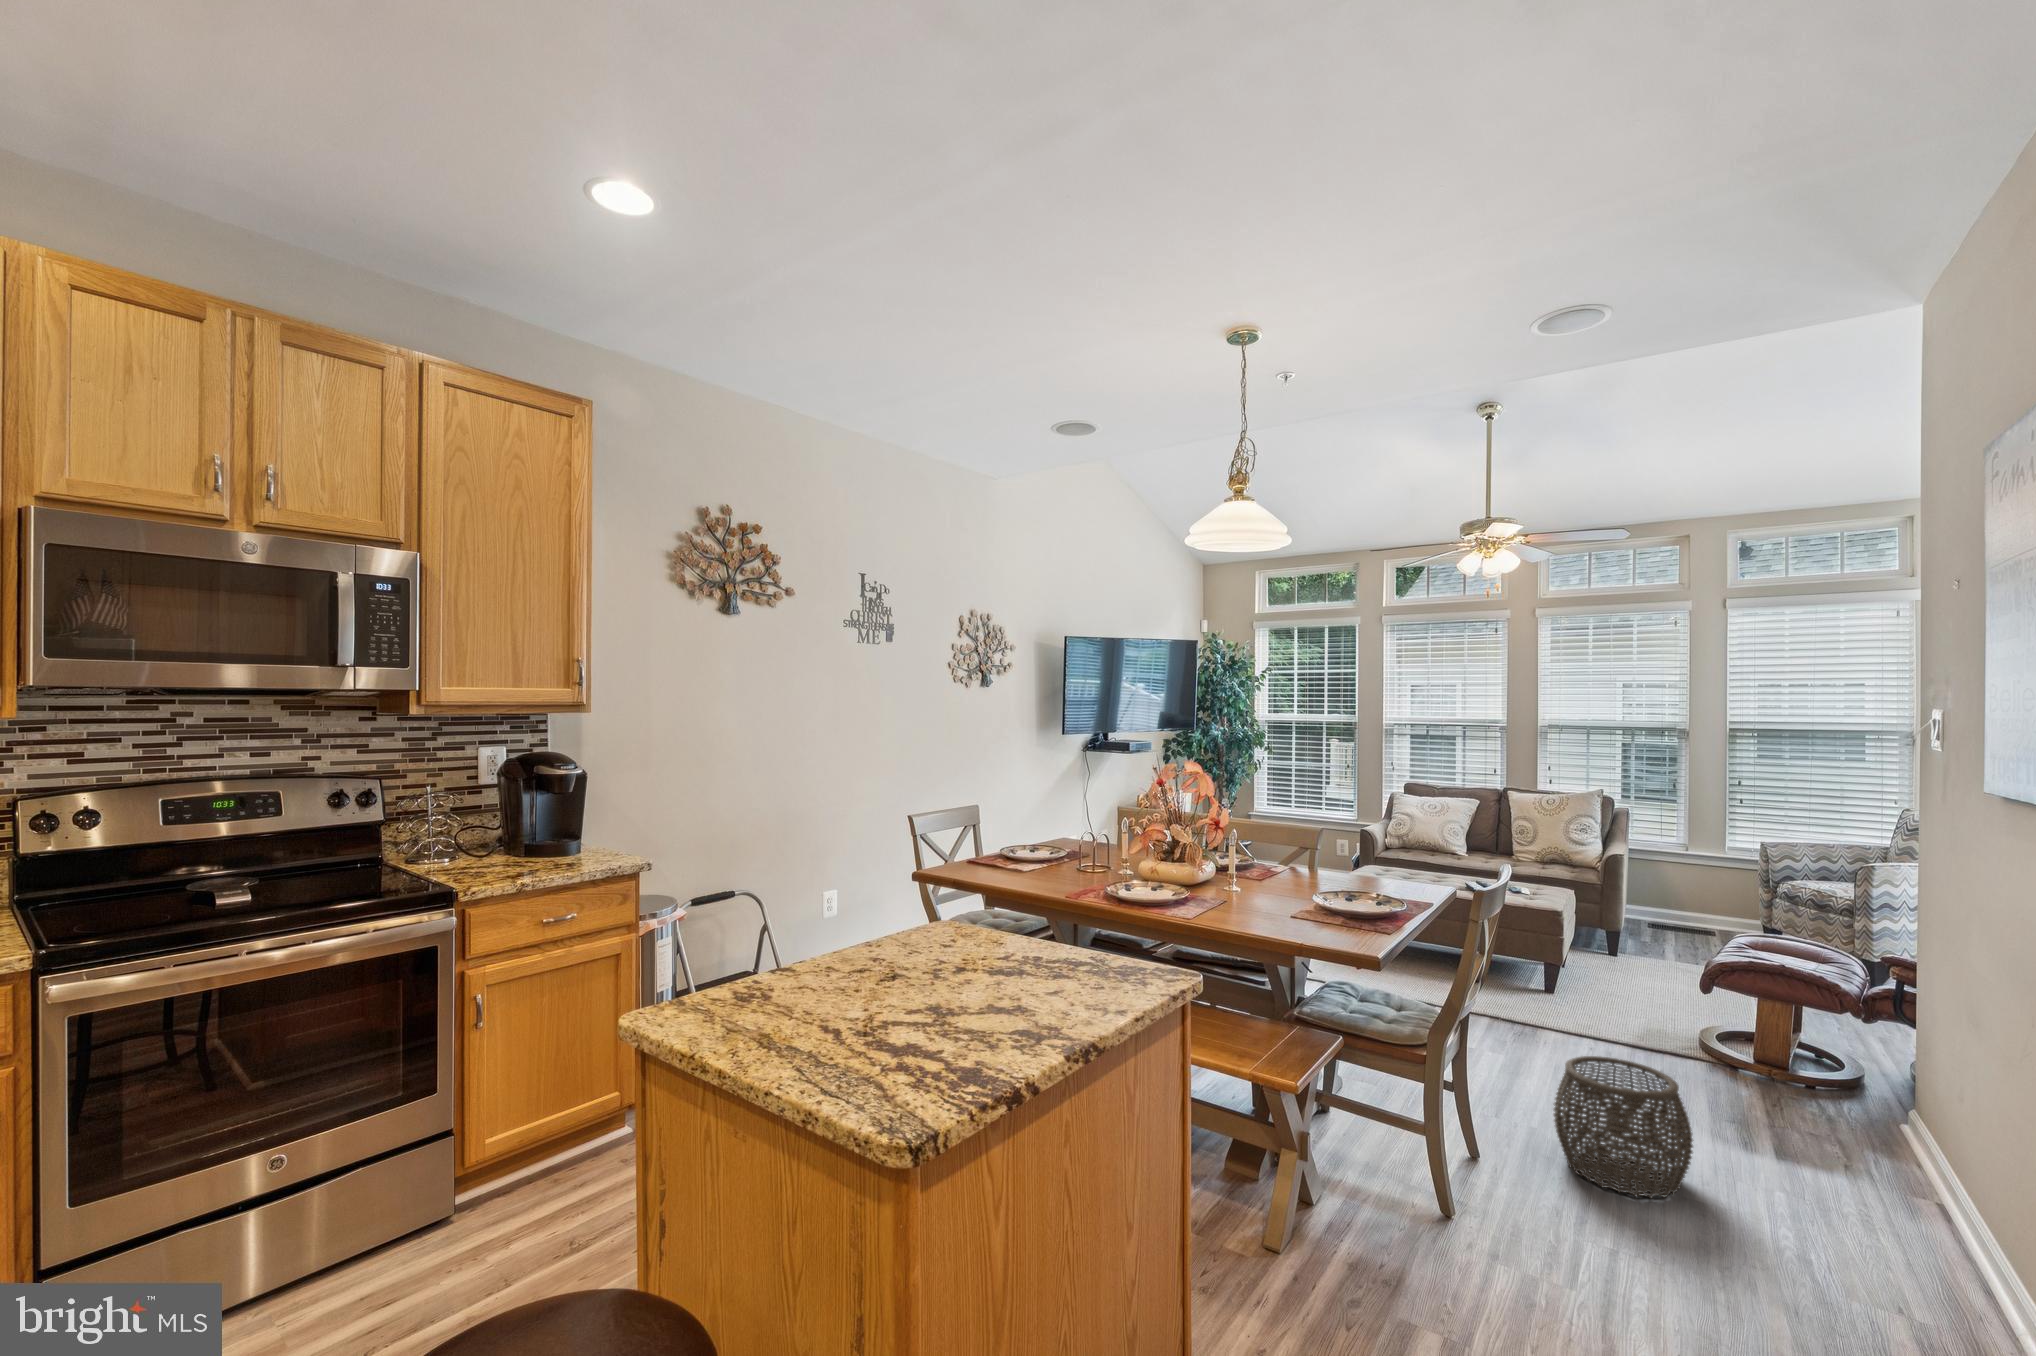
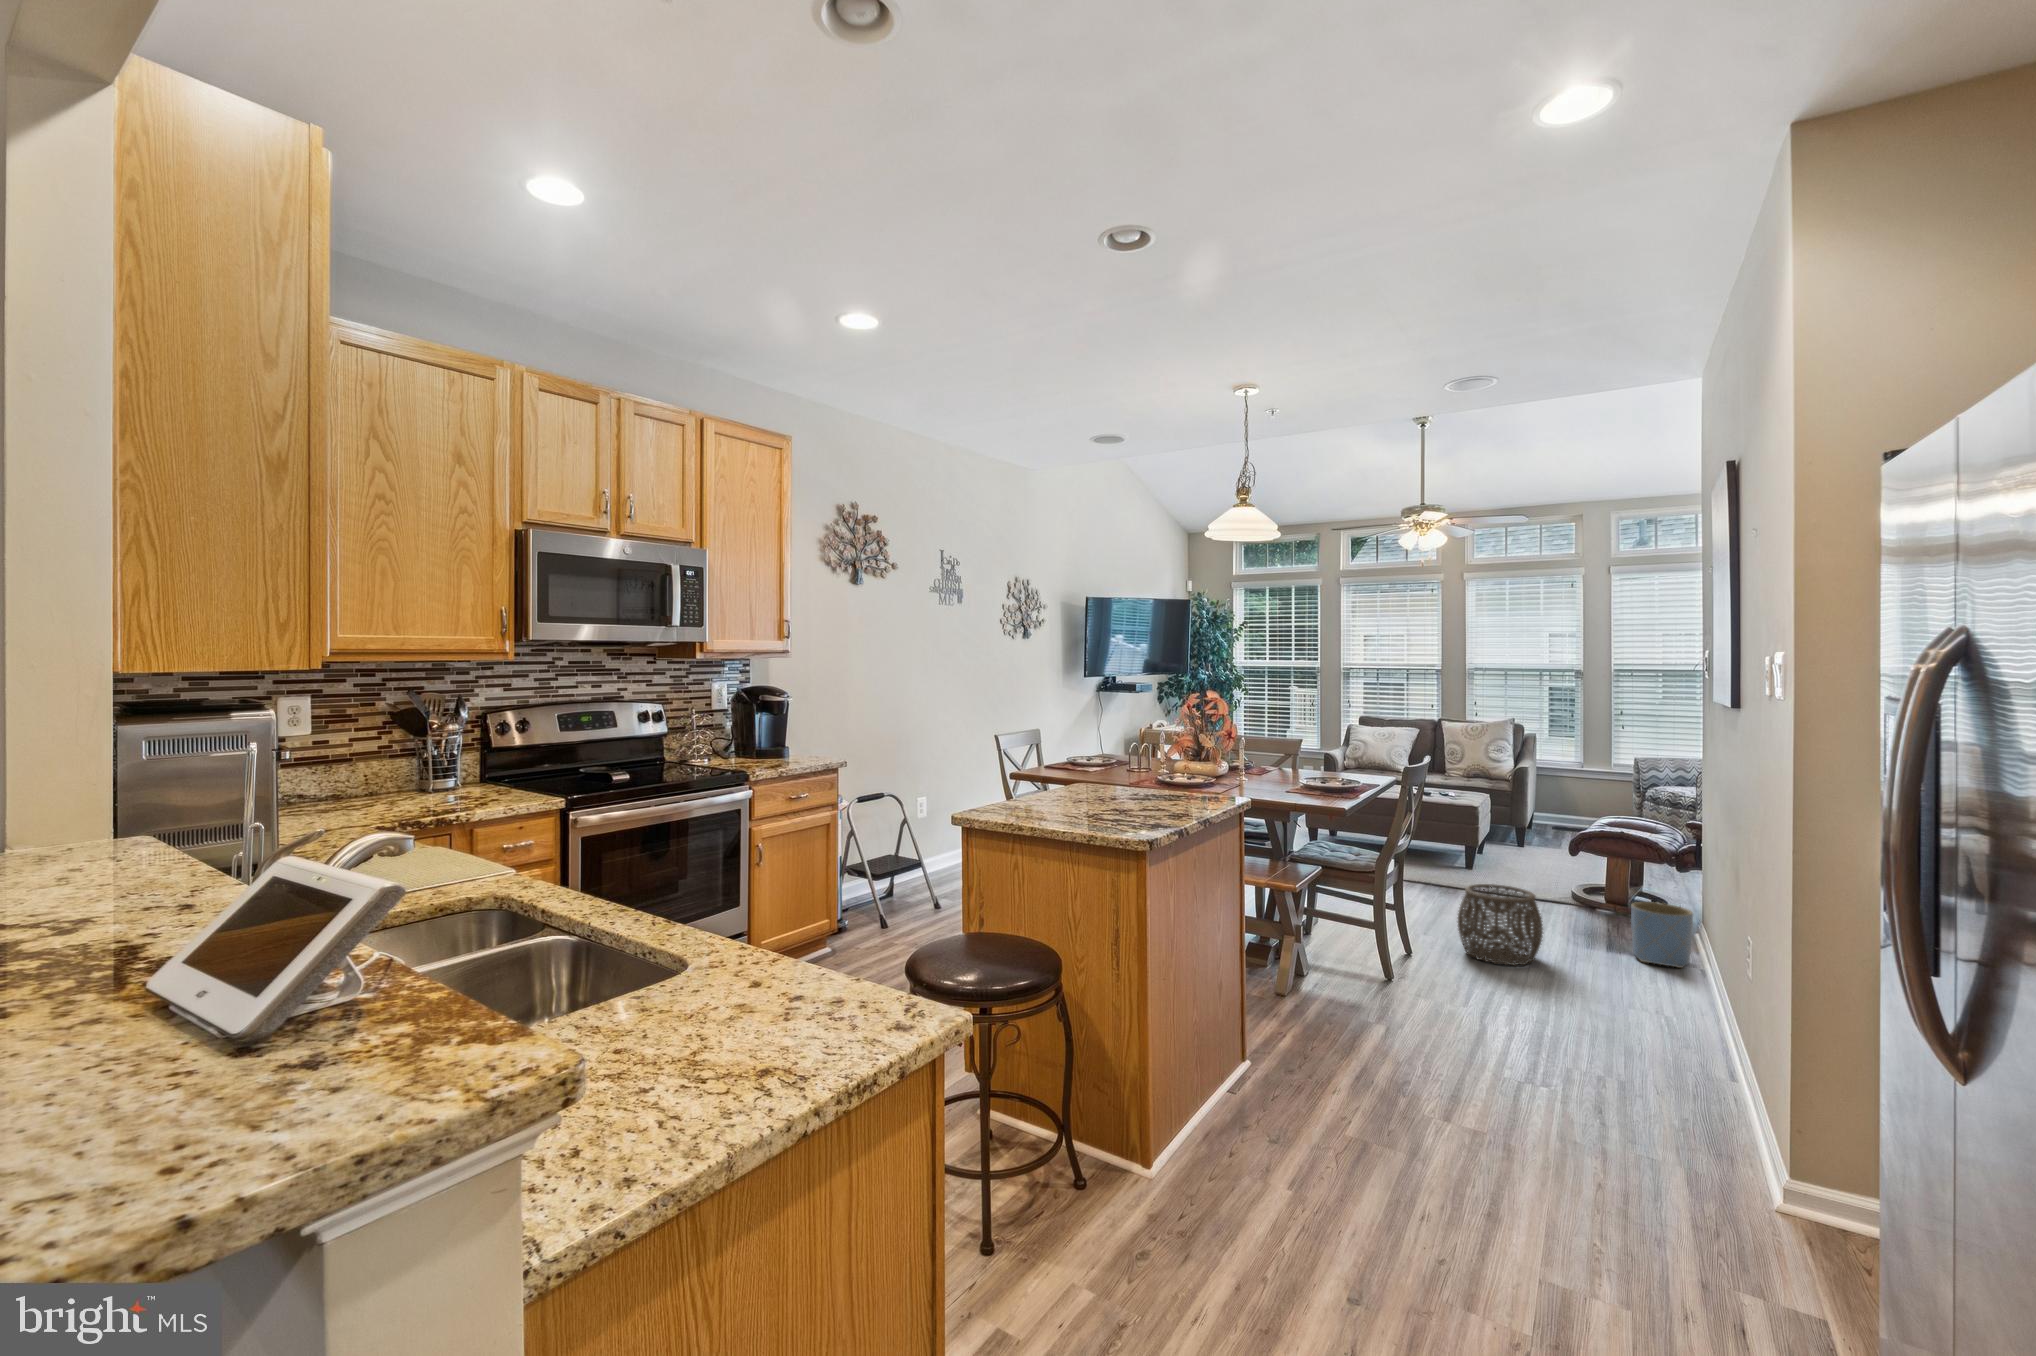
planter: none [1828,1094,1937,1213] -> present [1631,902,1693,968]

